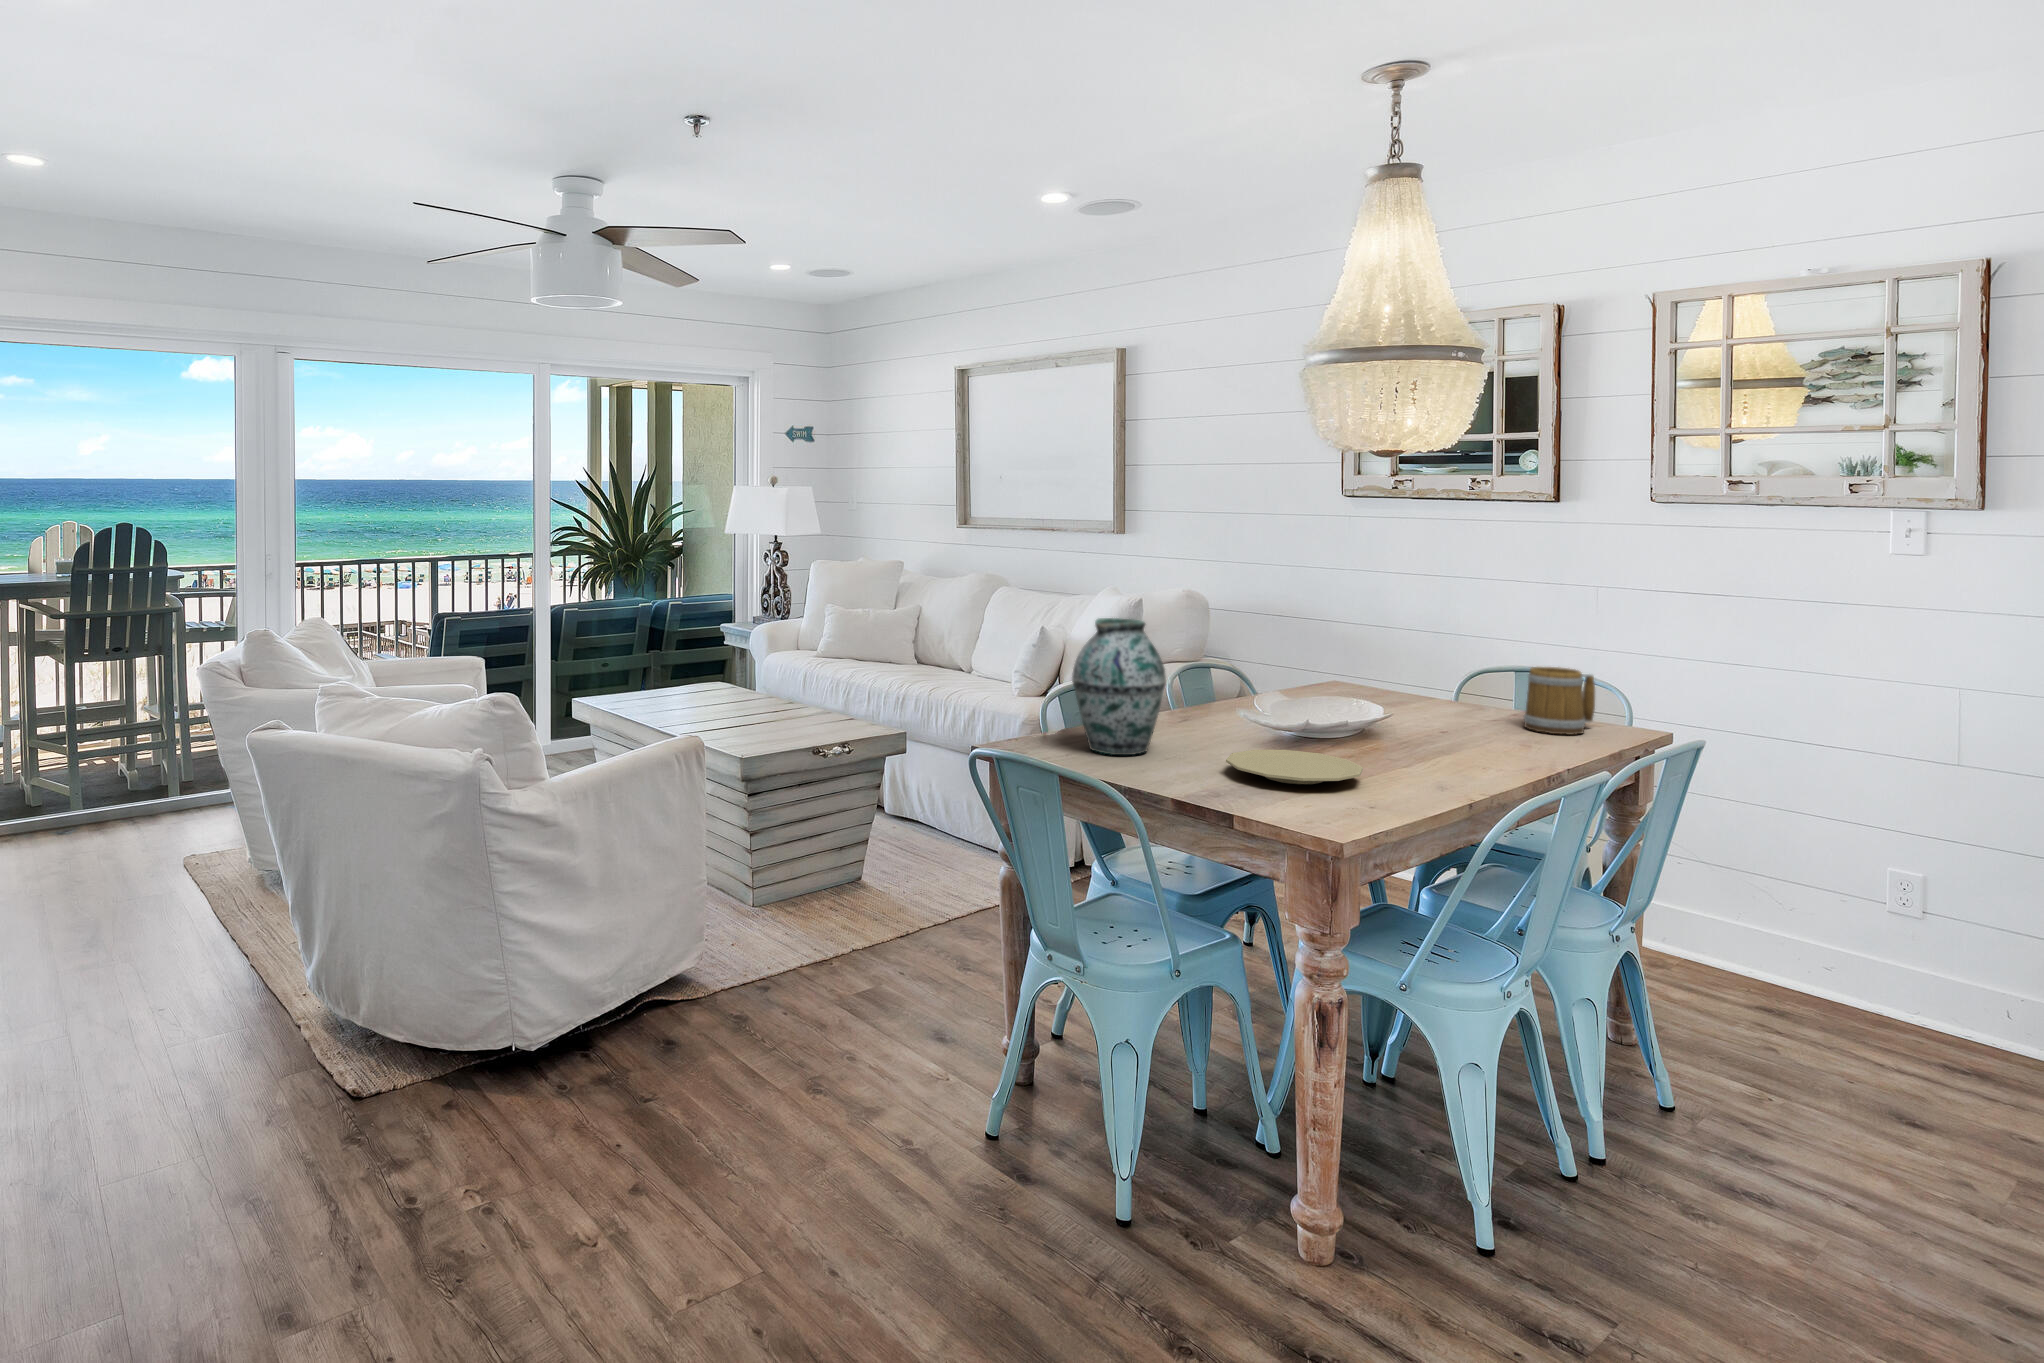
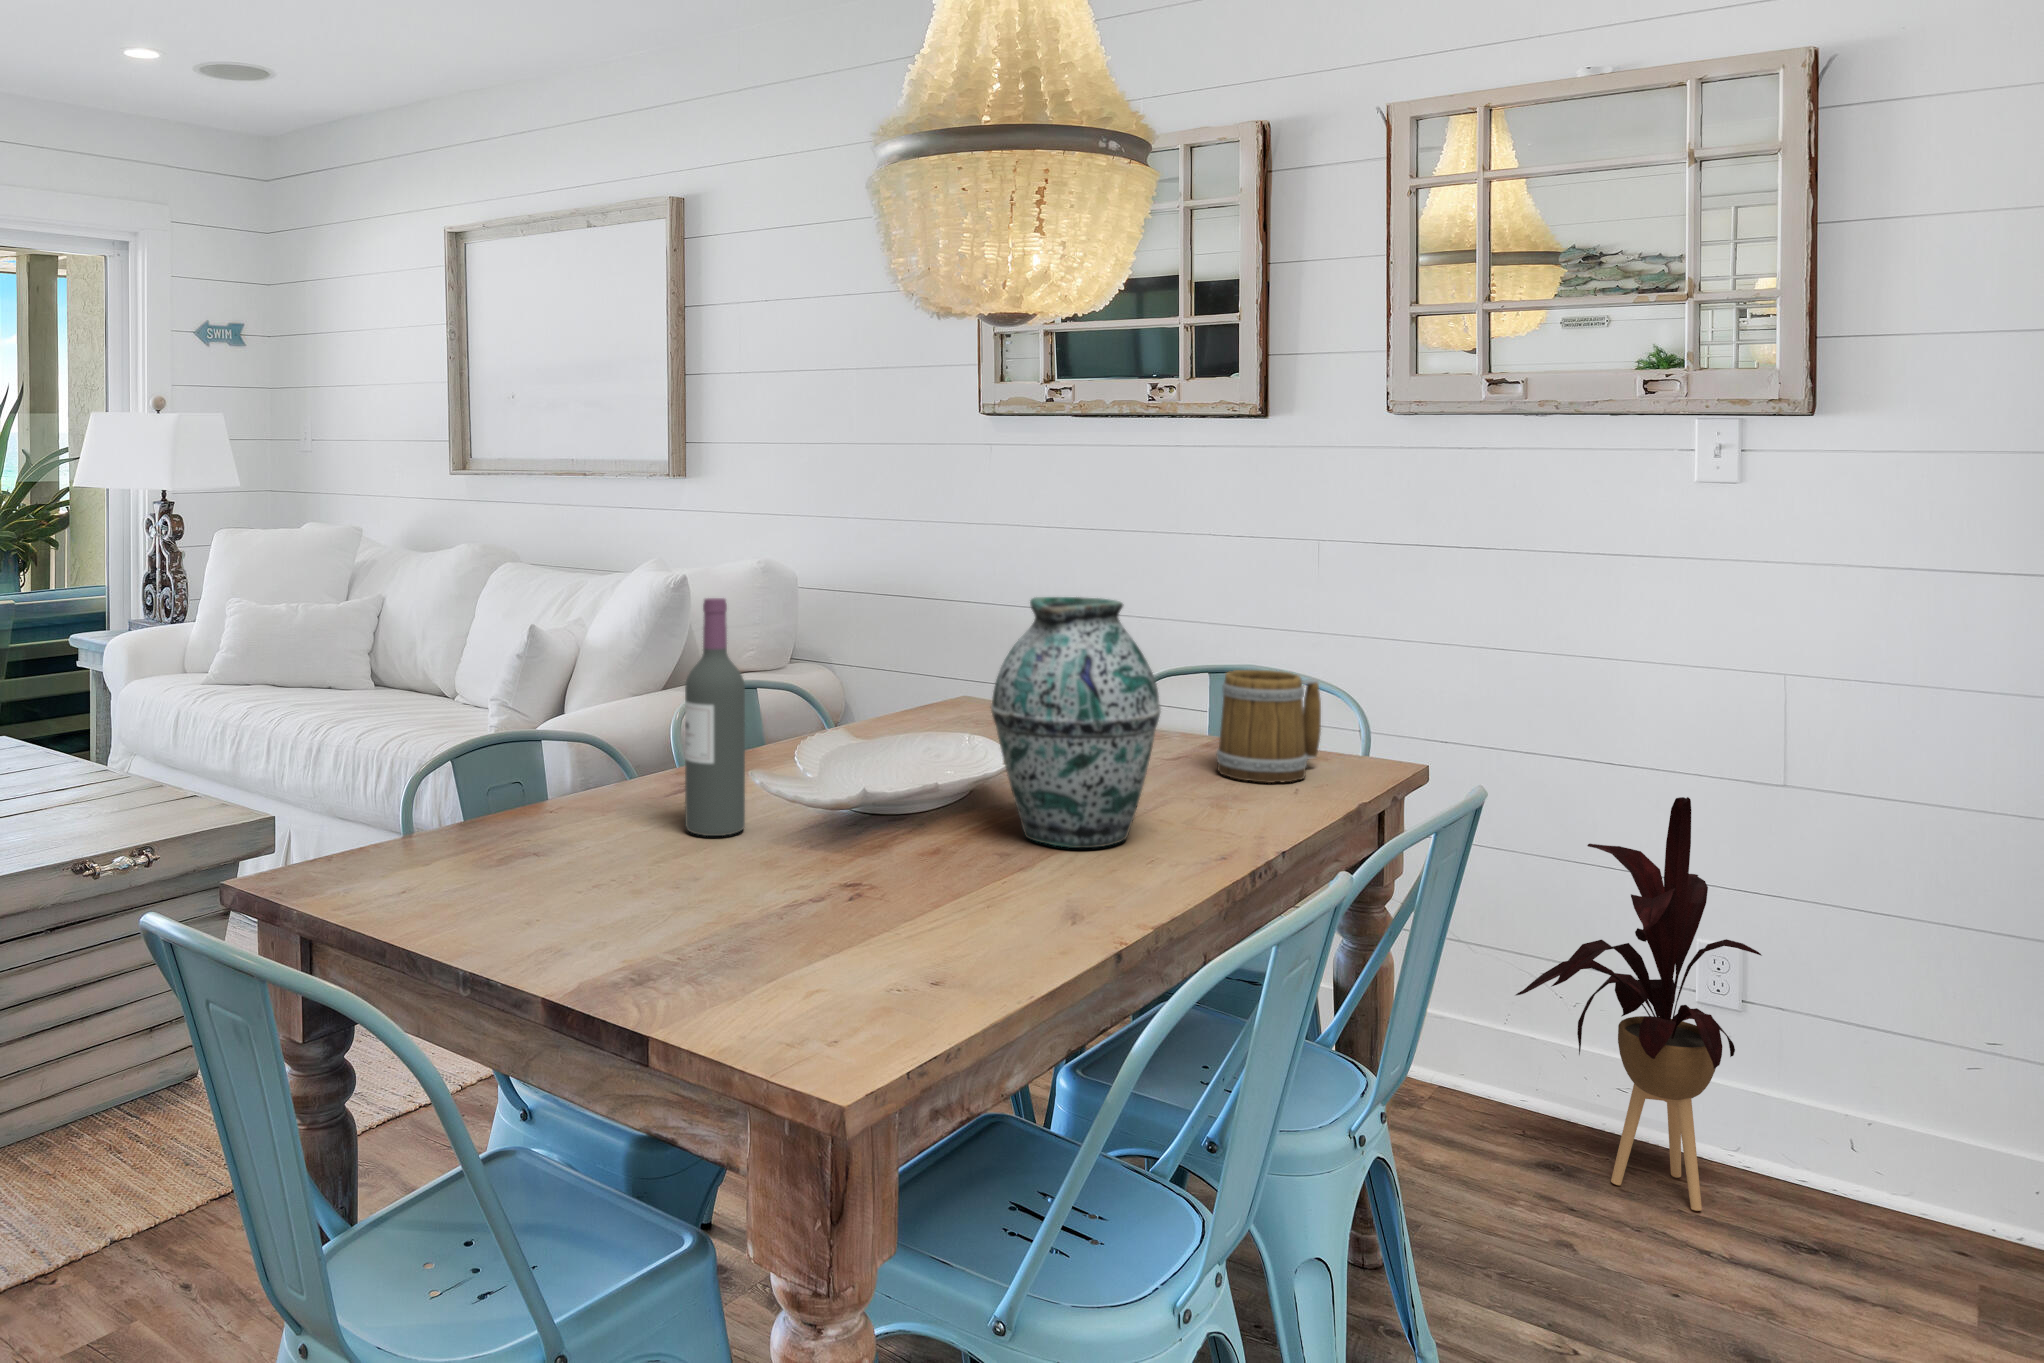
wine bottle: none [1206,615,1241,742] -> present [685,598,745,836]
vase: present [1072,618,1166,755] -> present [991,597,1161,848]
plate: present [1226,750,1363,784] -> none [680,854,934,934]
house plant: none [1742,763,1931,1042] -> present [1516,797,1761,1211]

